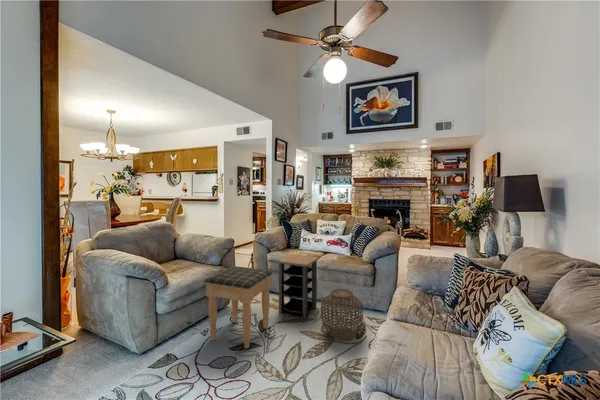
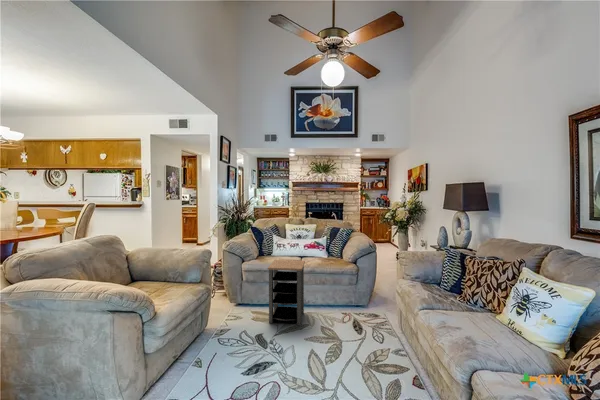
footstool: present [204,266,273,348] -> none [205,278,274,368]
woven basket: present [321,289,363,341] -> none [325,289,367,340]

